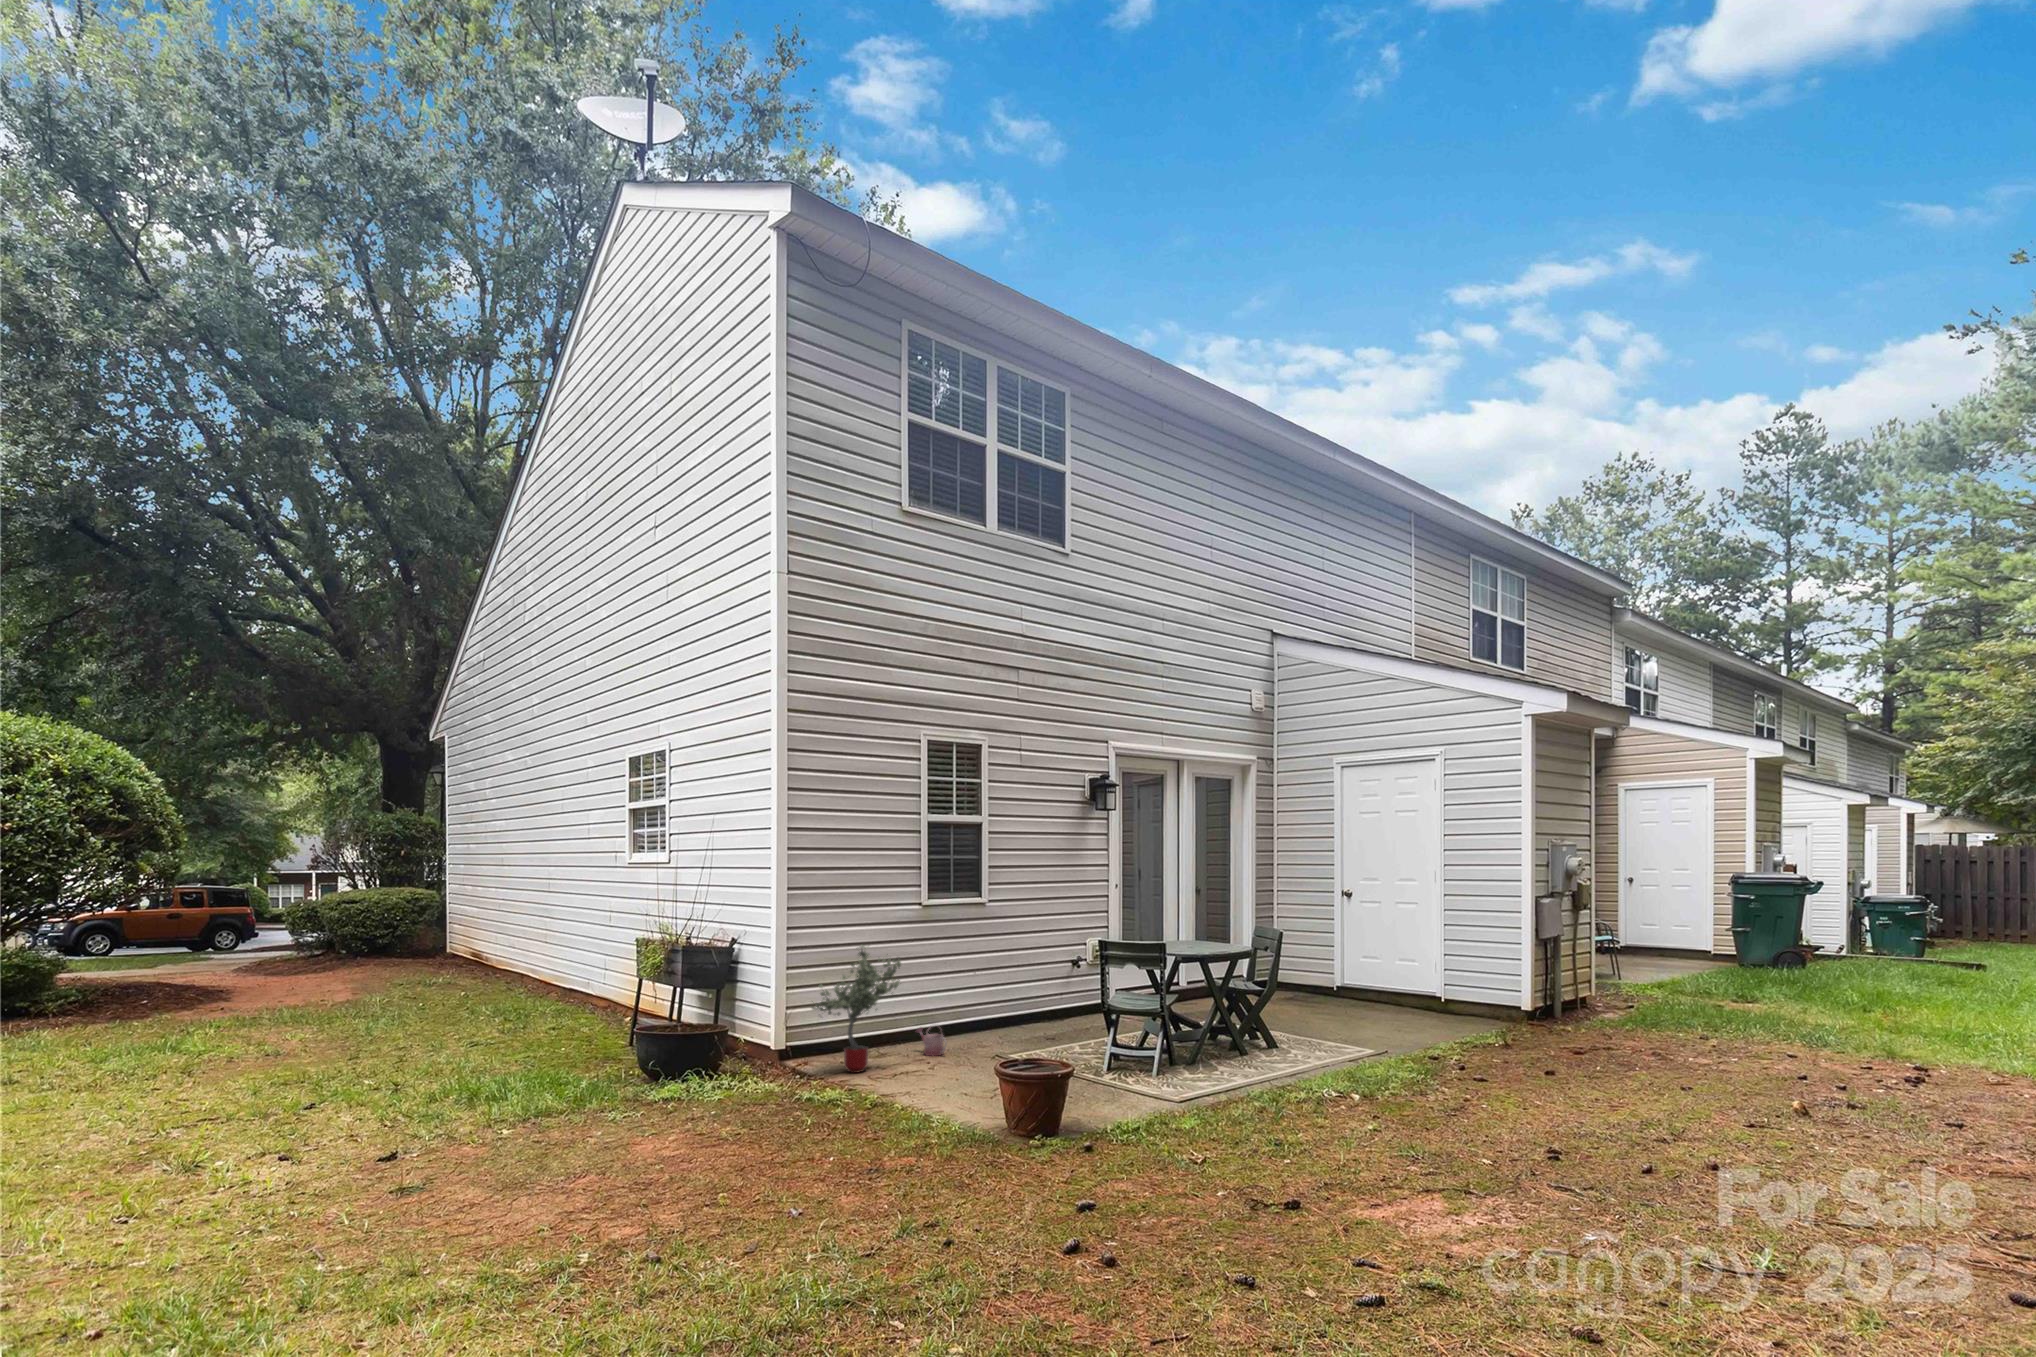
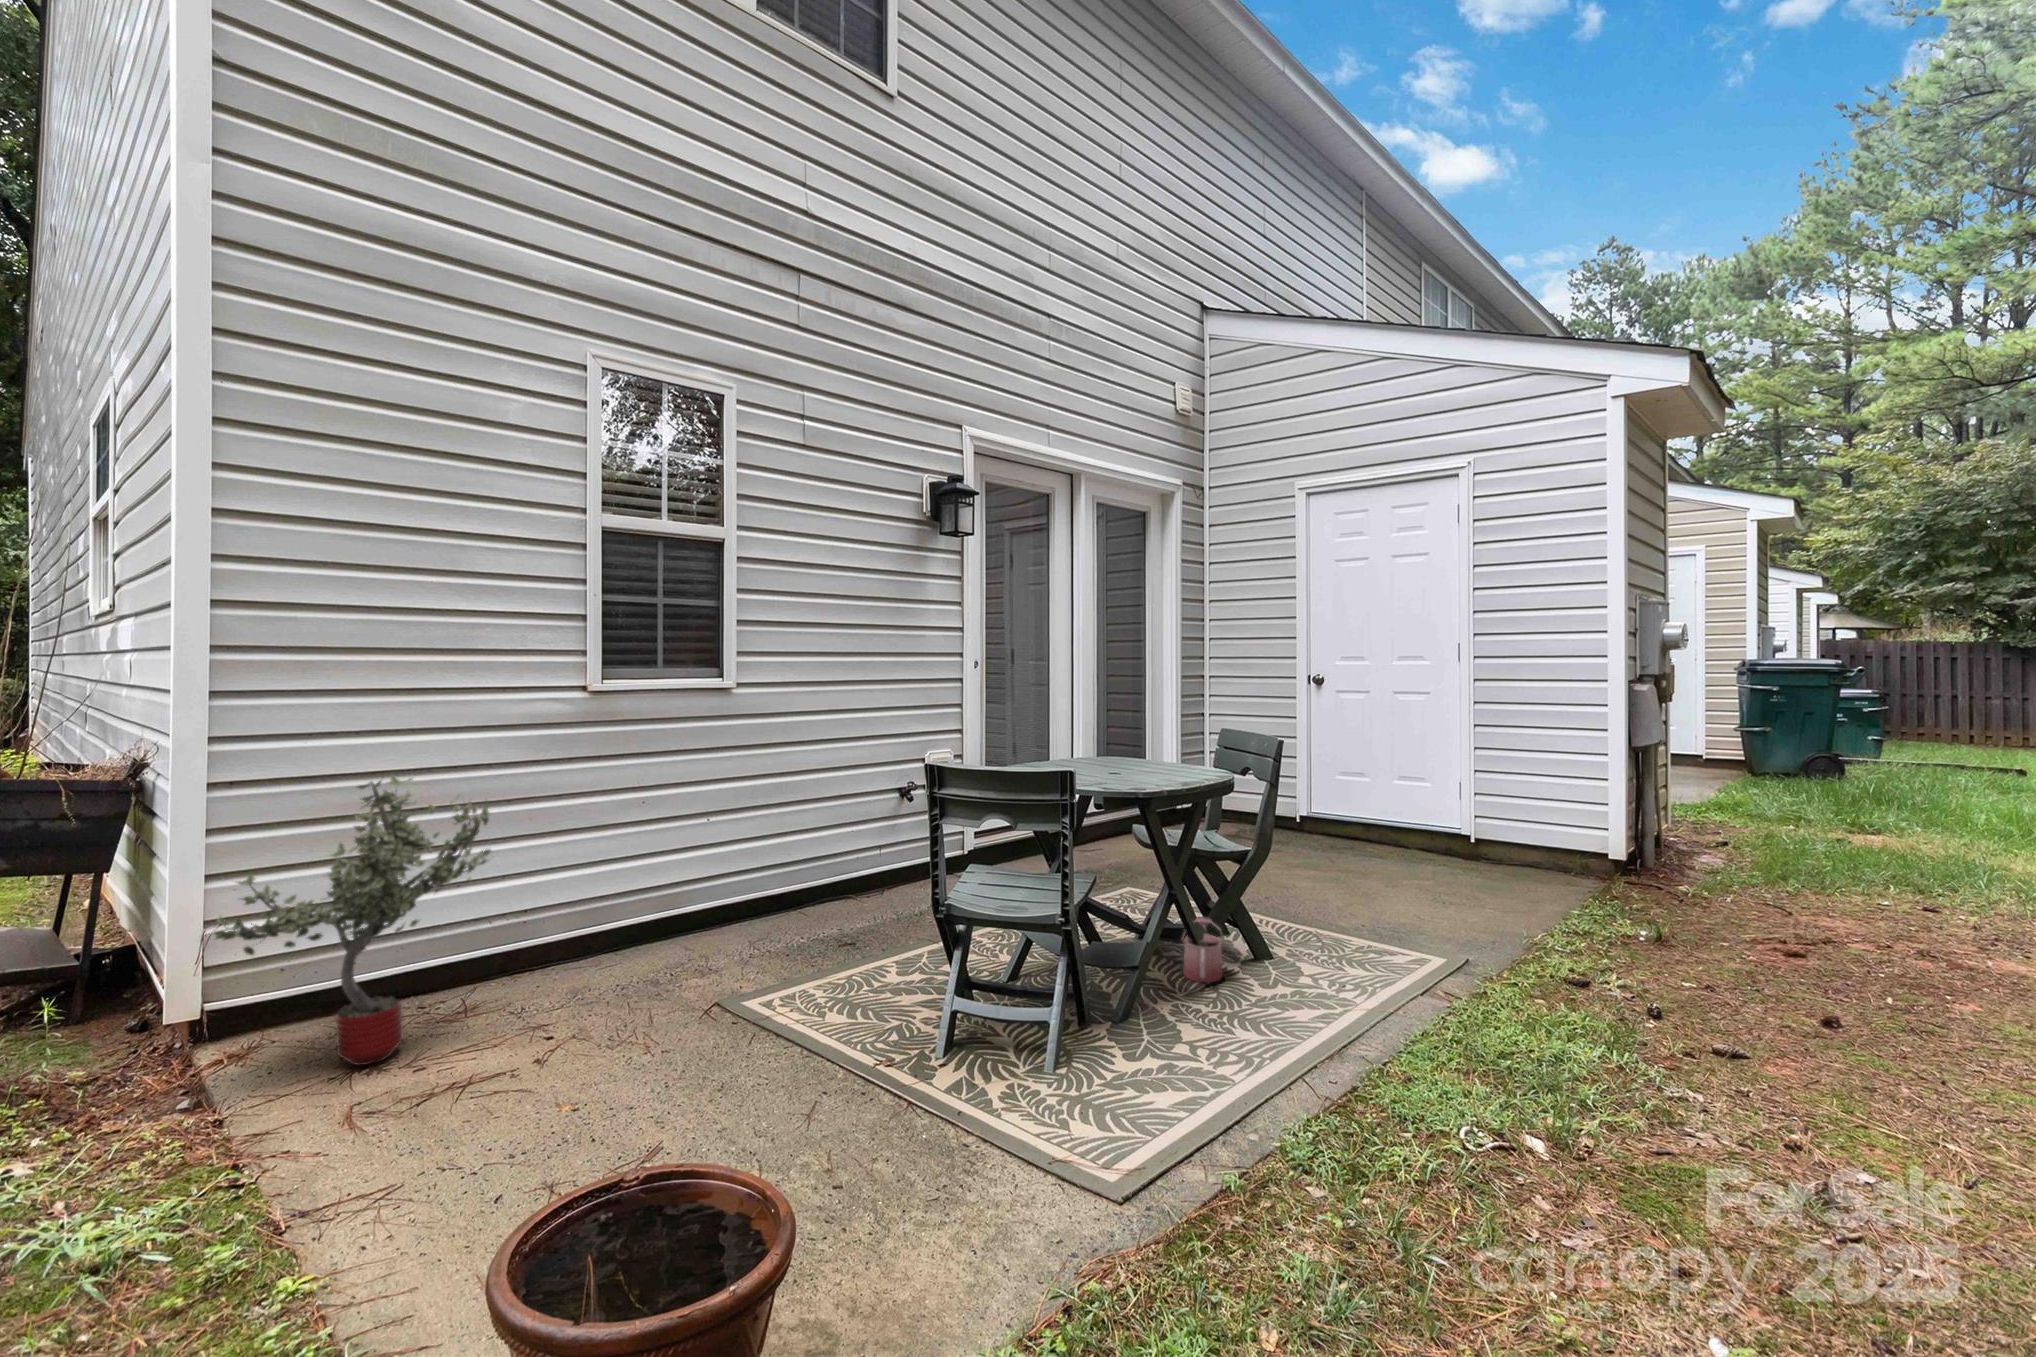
watering can: present [916,1025,947,1056] -> present [1182,917,1225,983]

